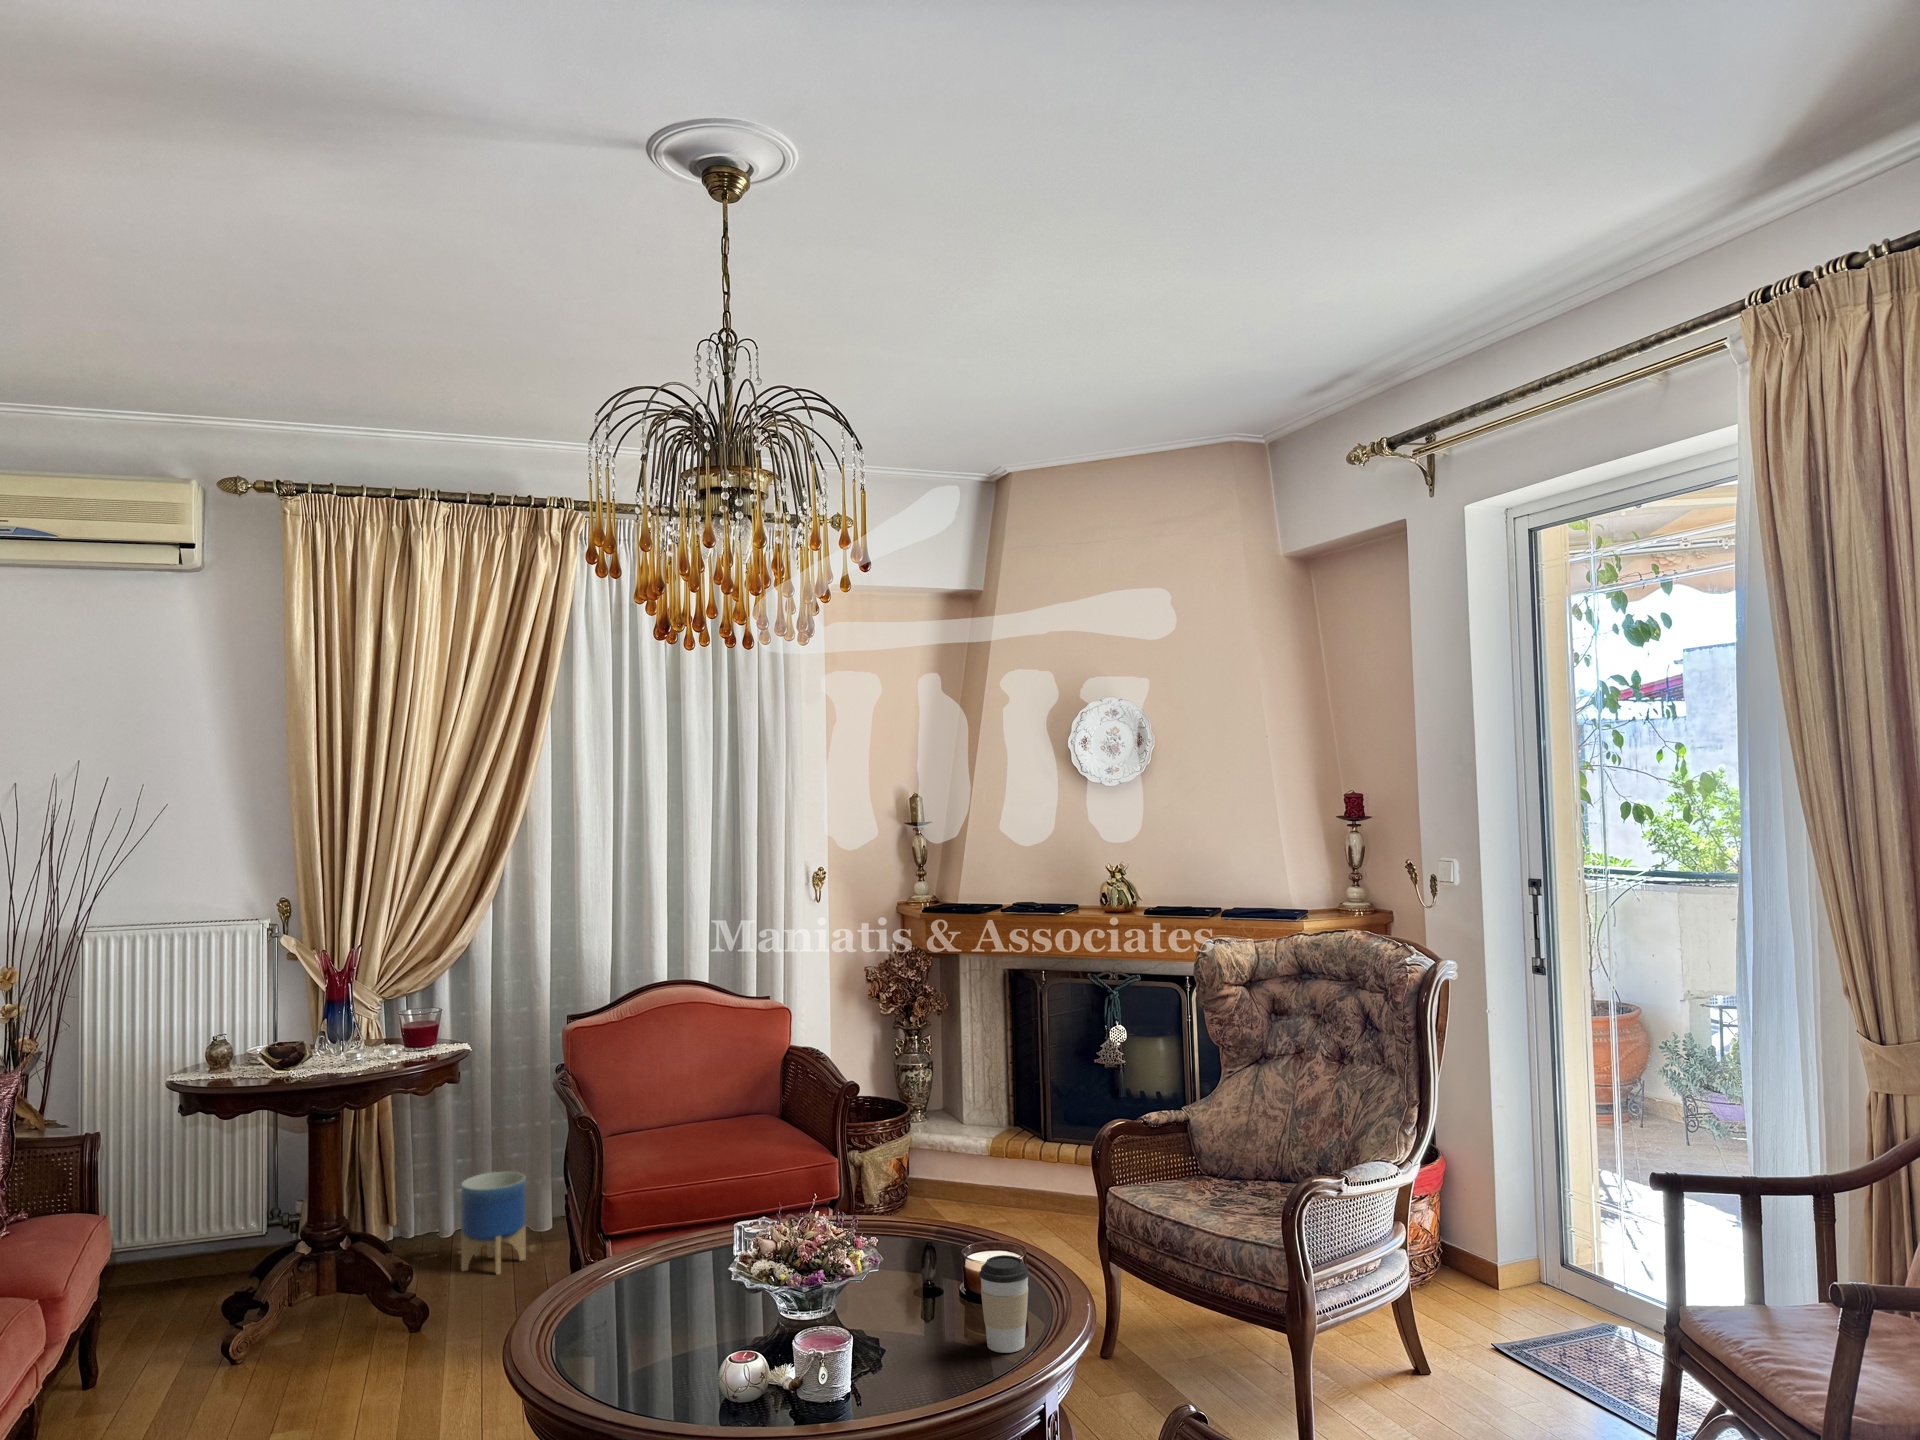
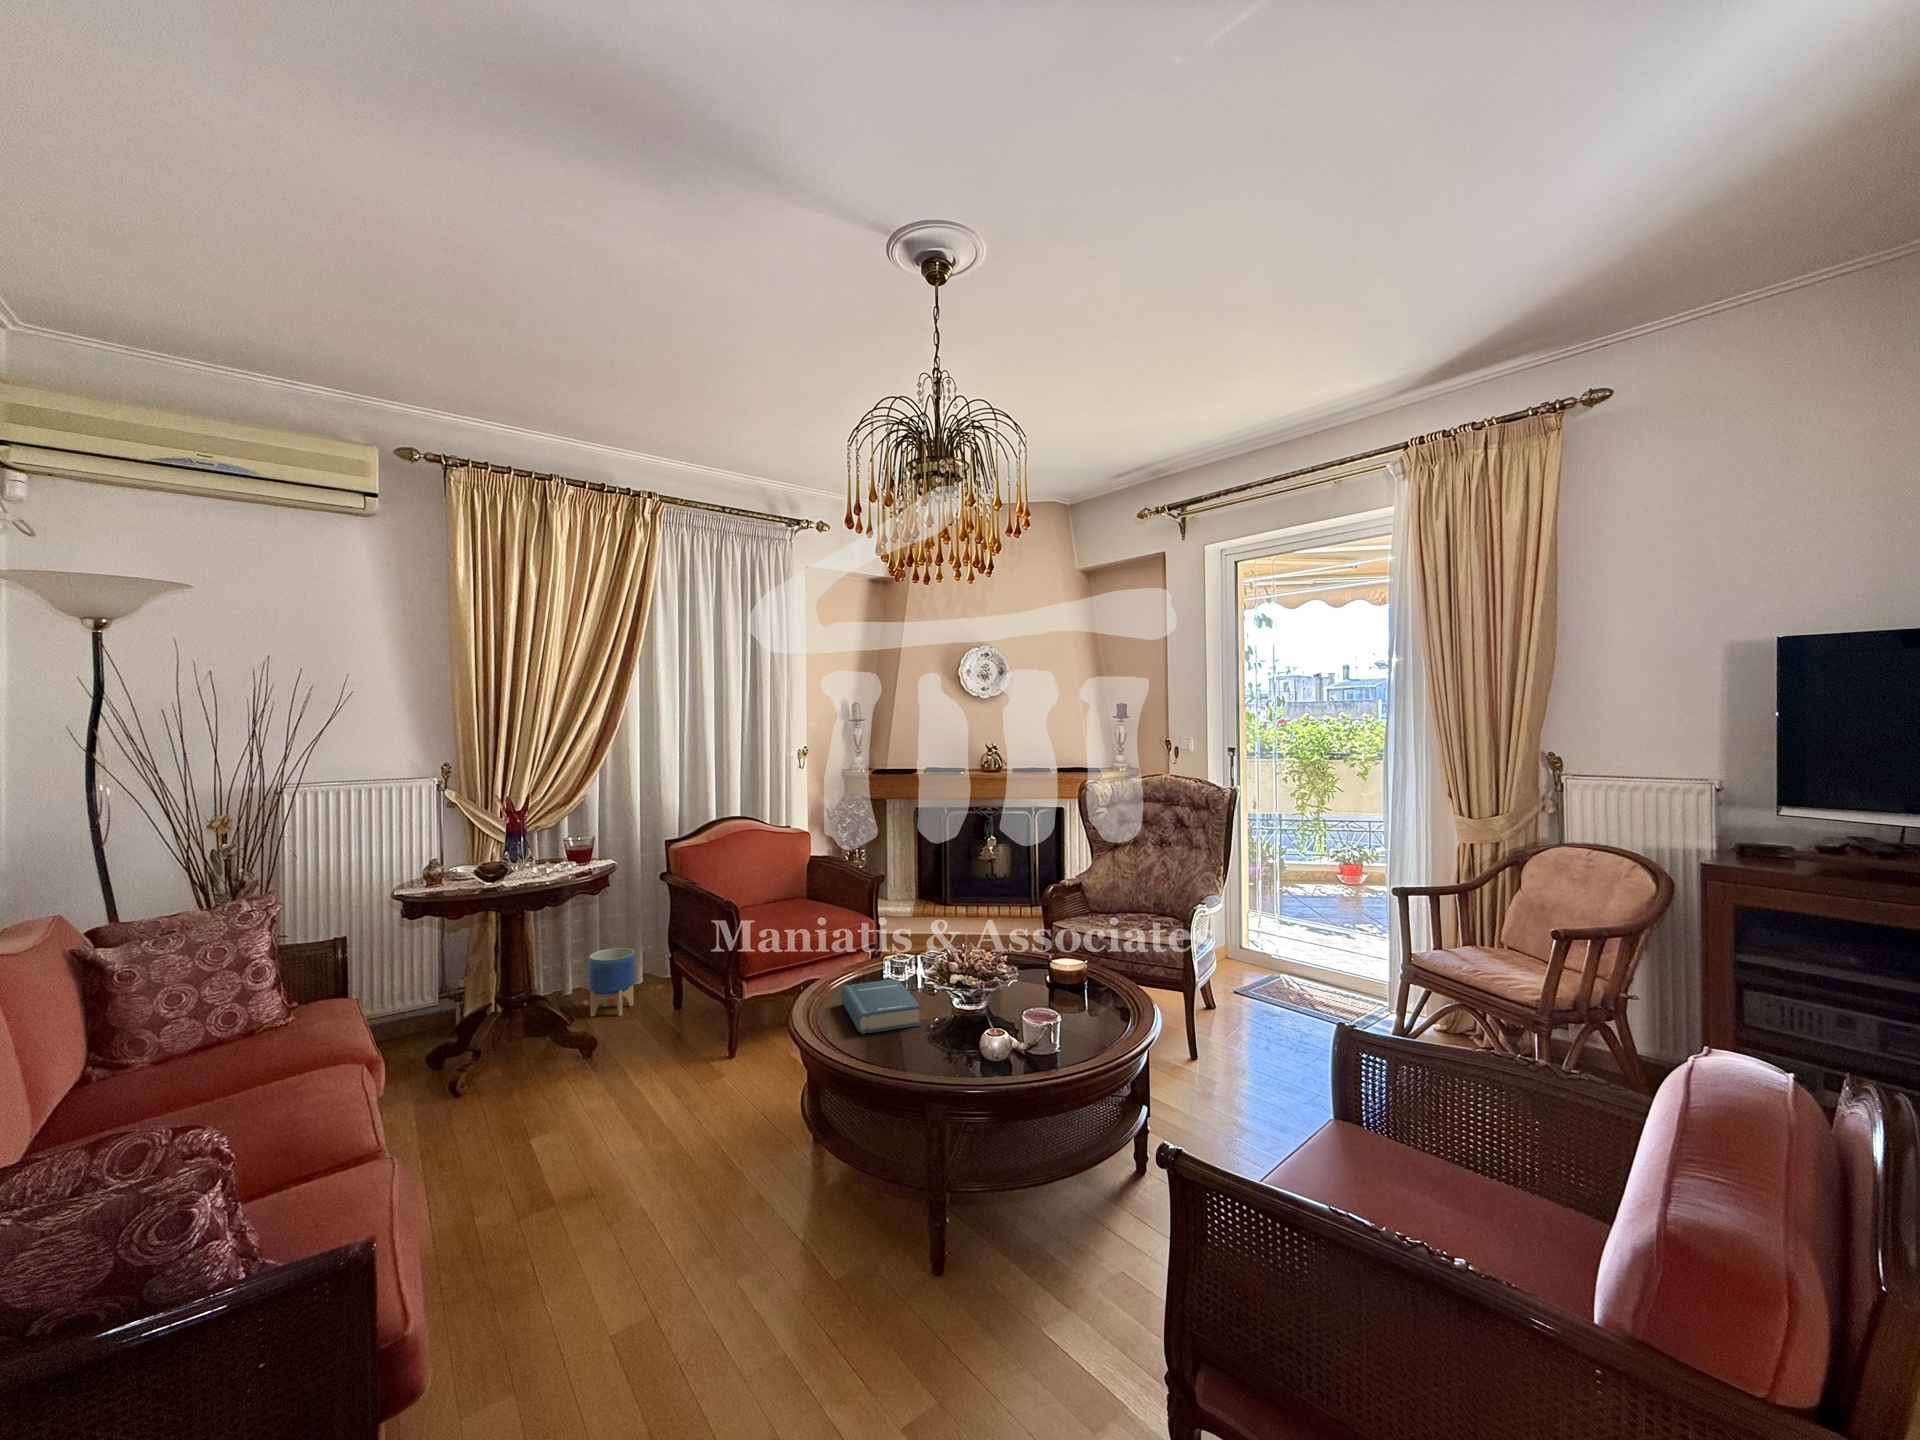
coffee cup: present [979,1255,1029,1353] -> none [1088,950,1118,1005]
hardback book: none [589,1270,711,1353] -> present [841,979,921,1034]

